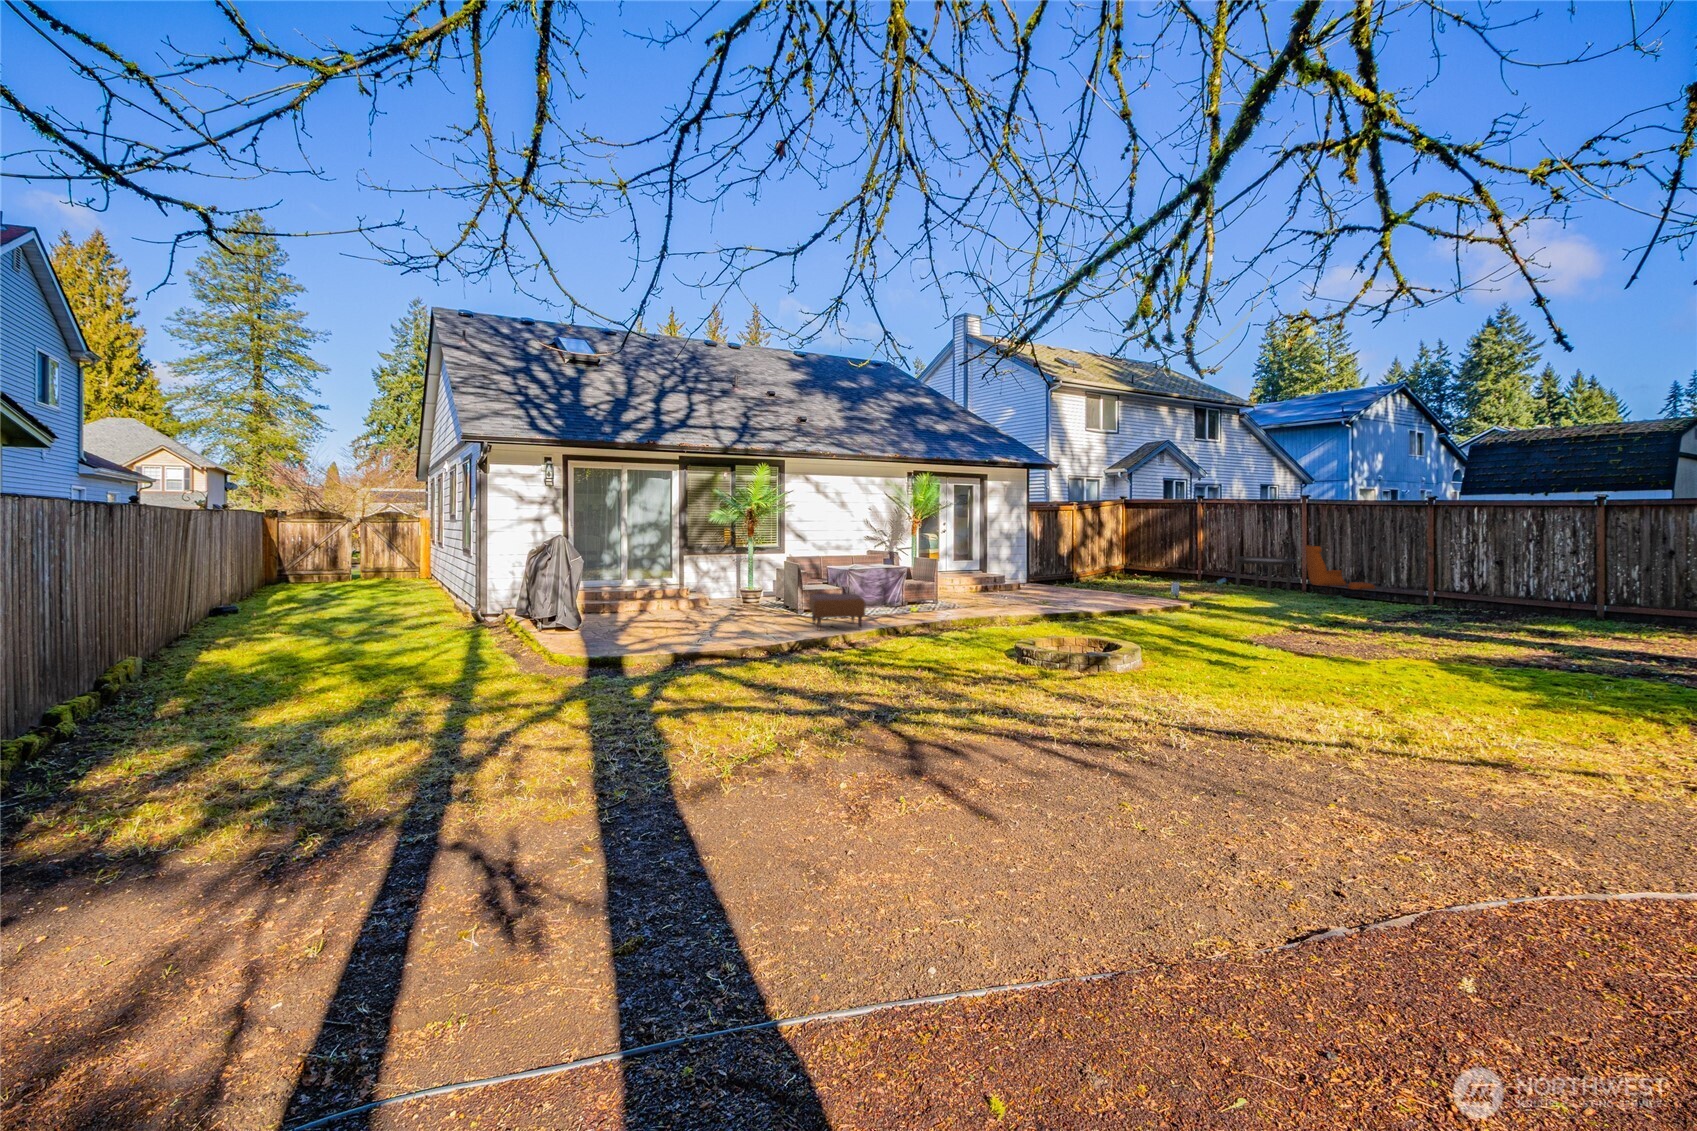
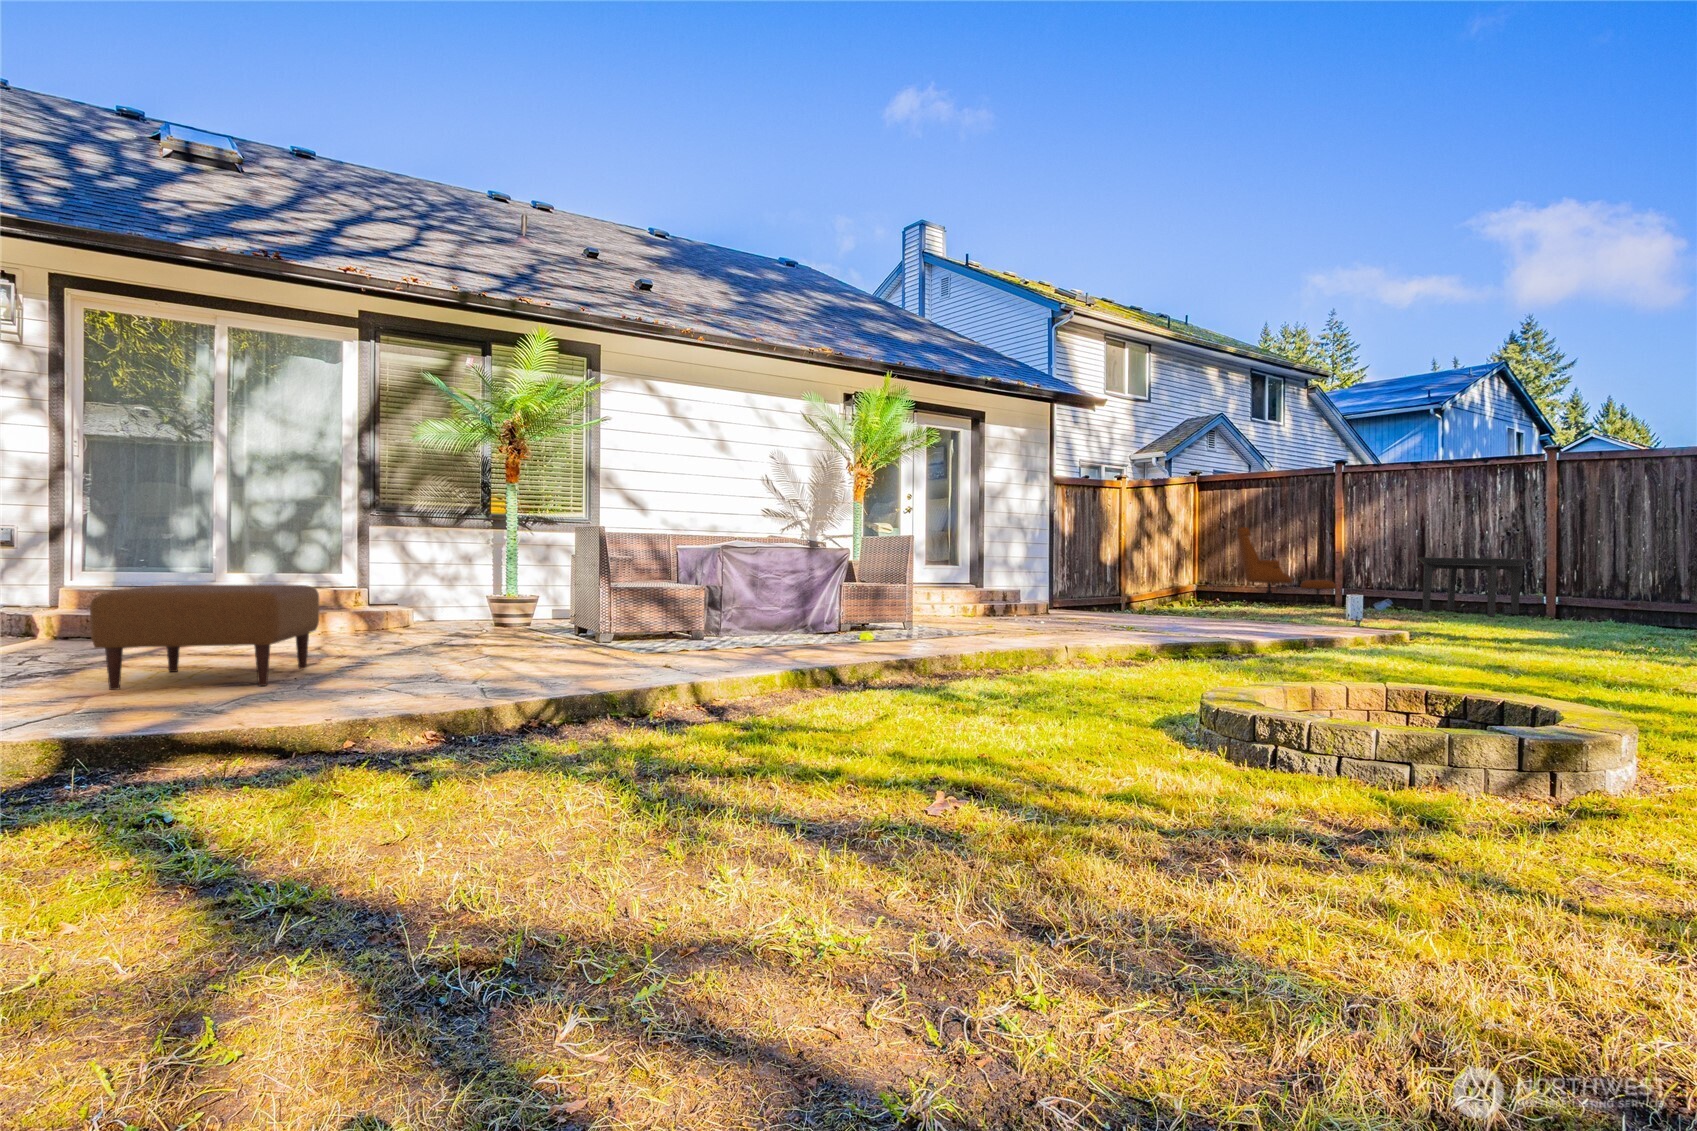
lounge chair: present [1305,545,1375,597] -> present [1237,527,1336,600]
ottoman: present [809,594,866,630] -> present [90,585,319,690]

